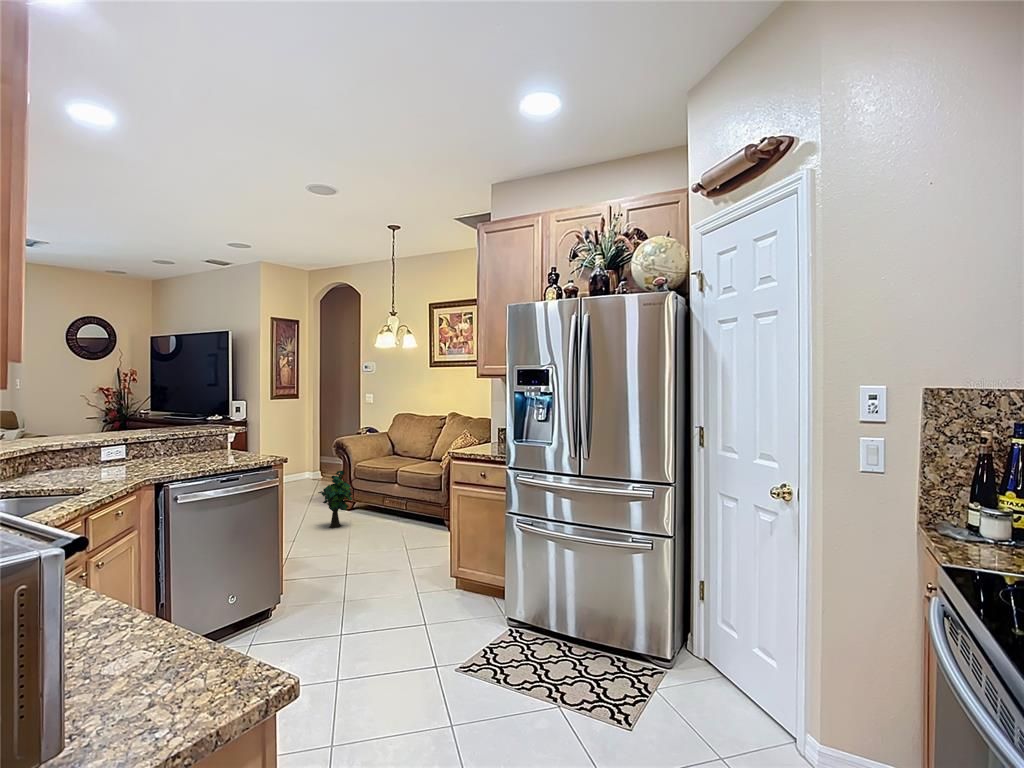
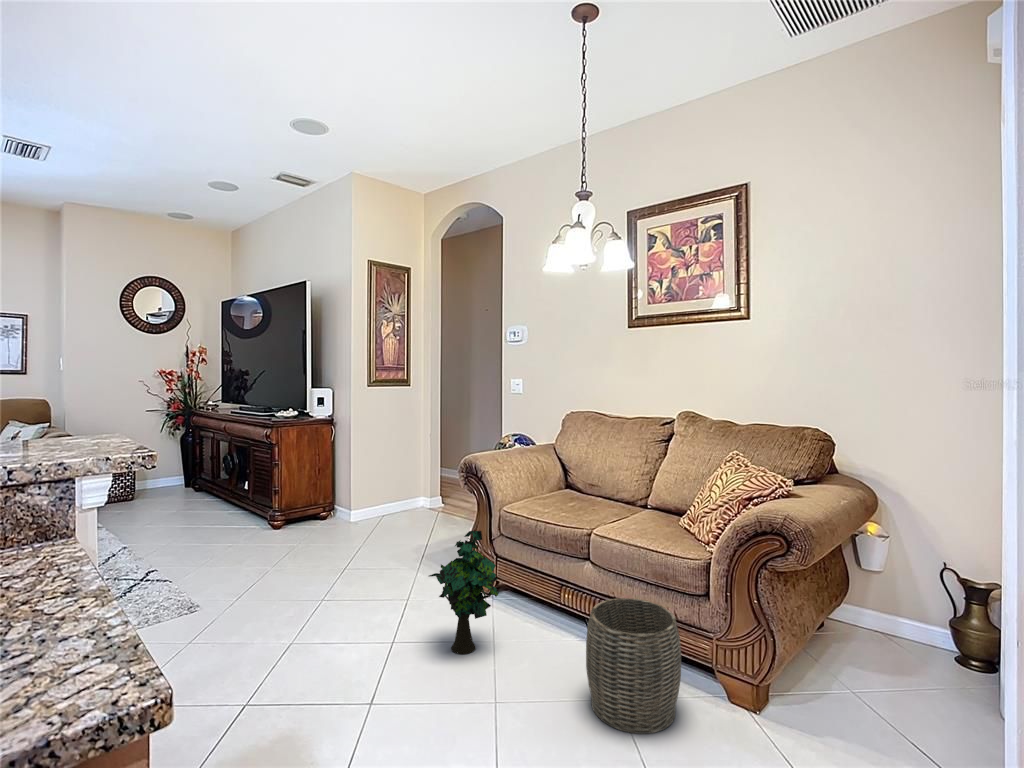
woven basket: none [388,493,427,539] -> present [586,598,681,734]

